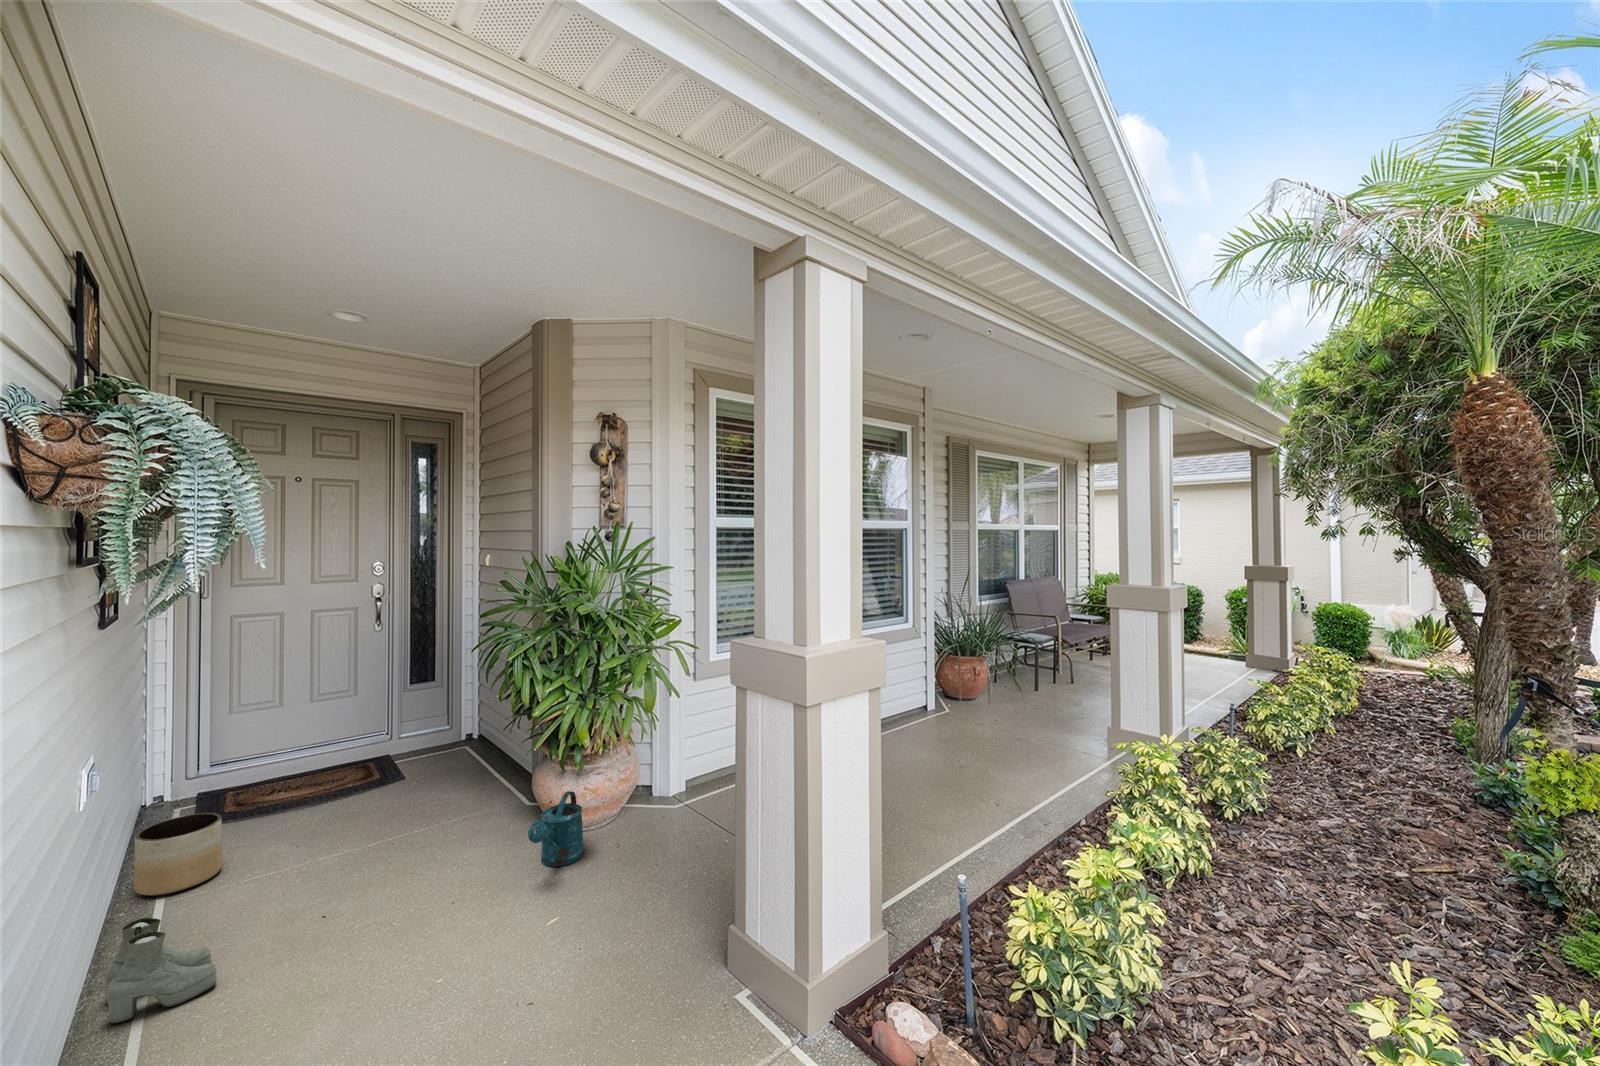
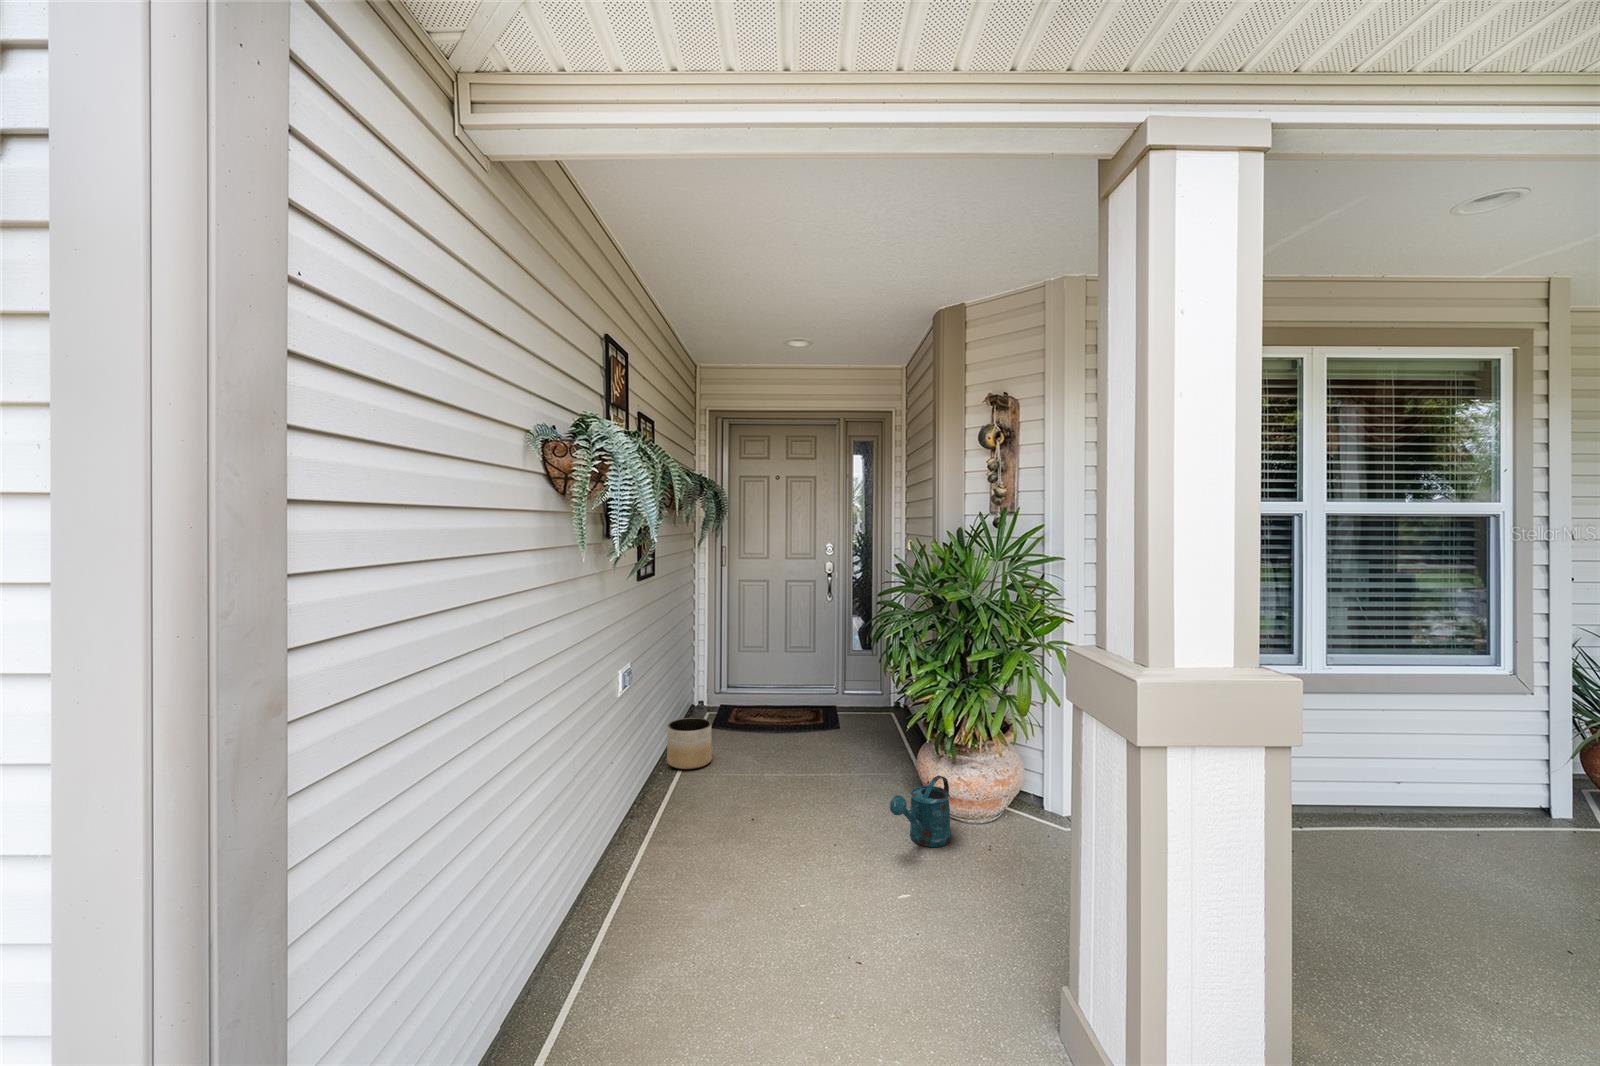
boots: present [105,918,217,1023] -> none [625,779,681,845]

